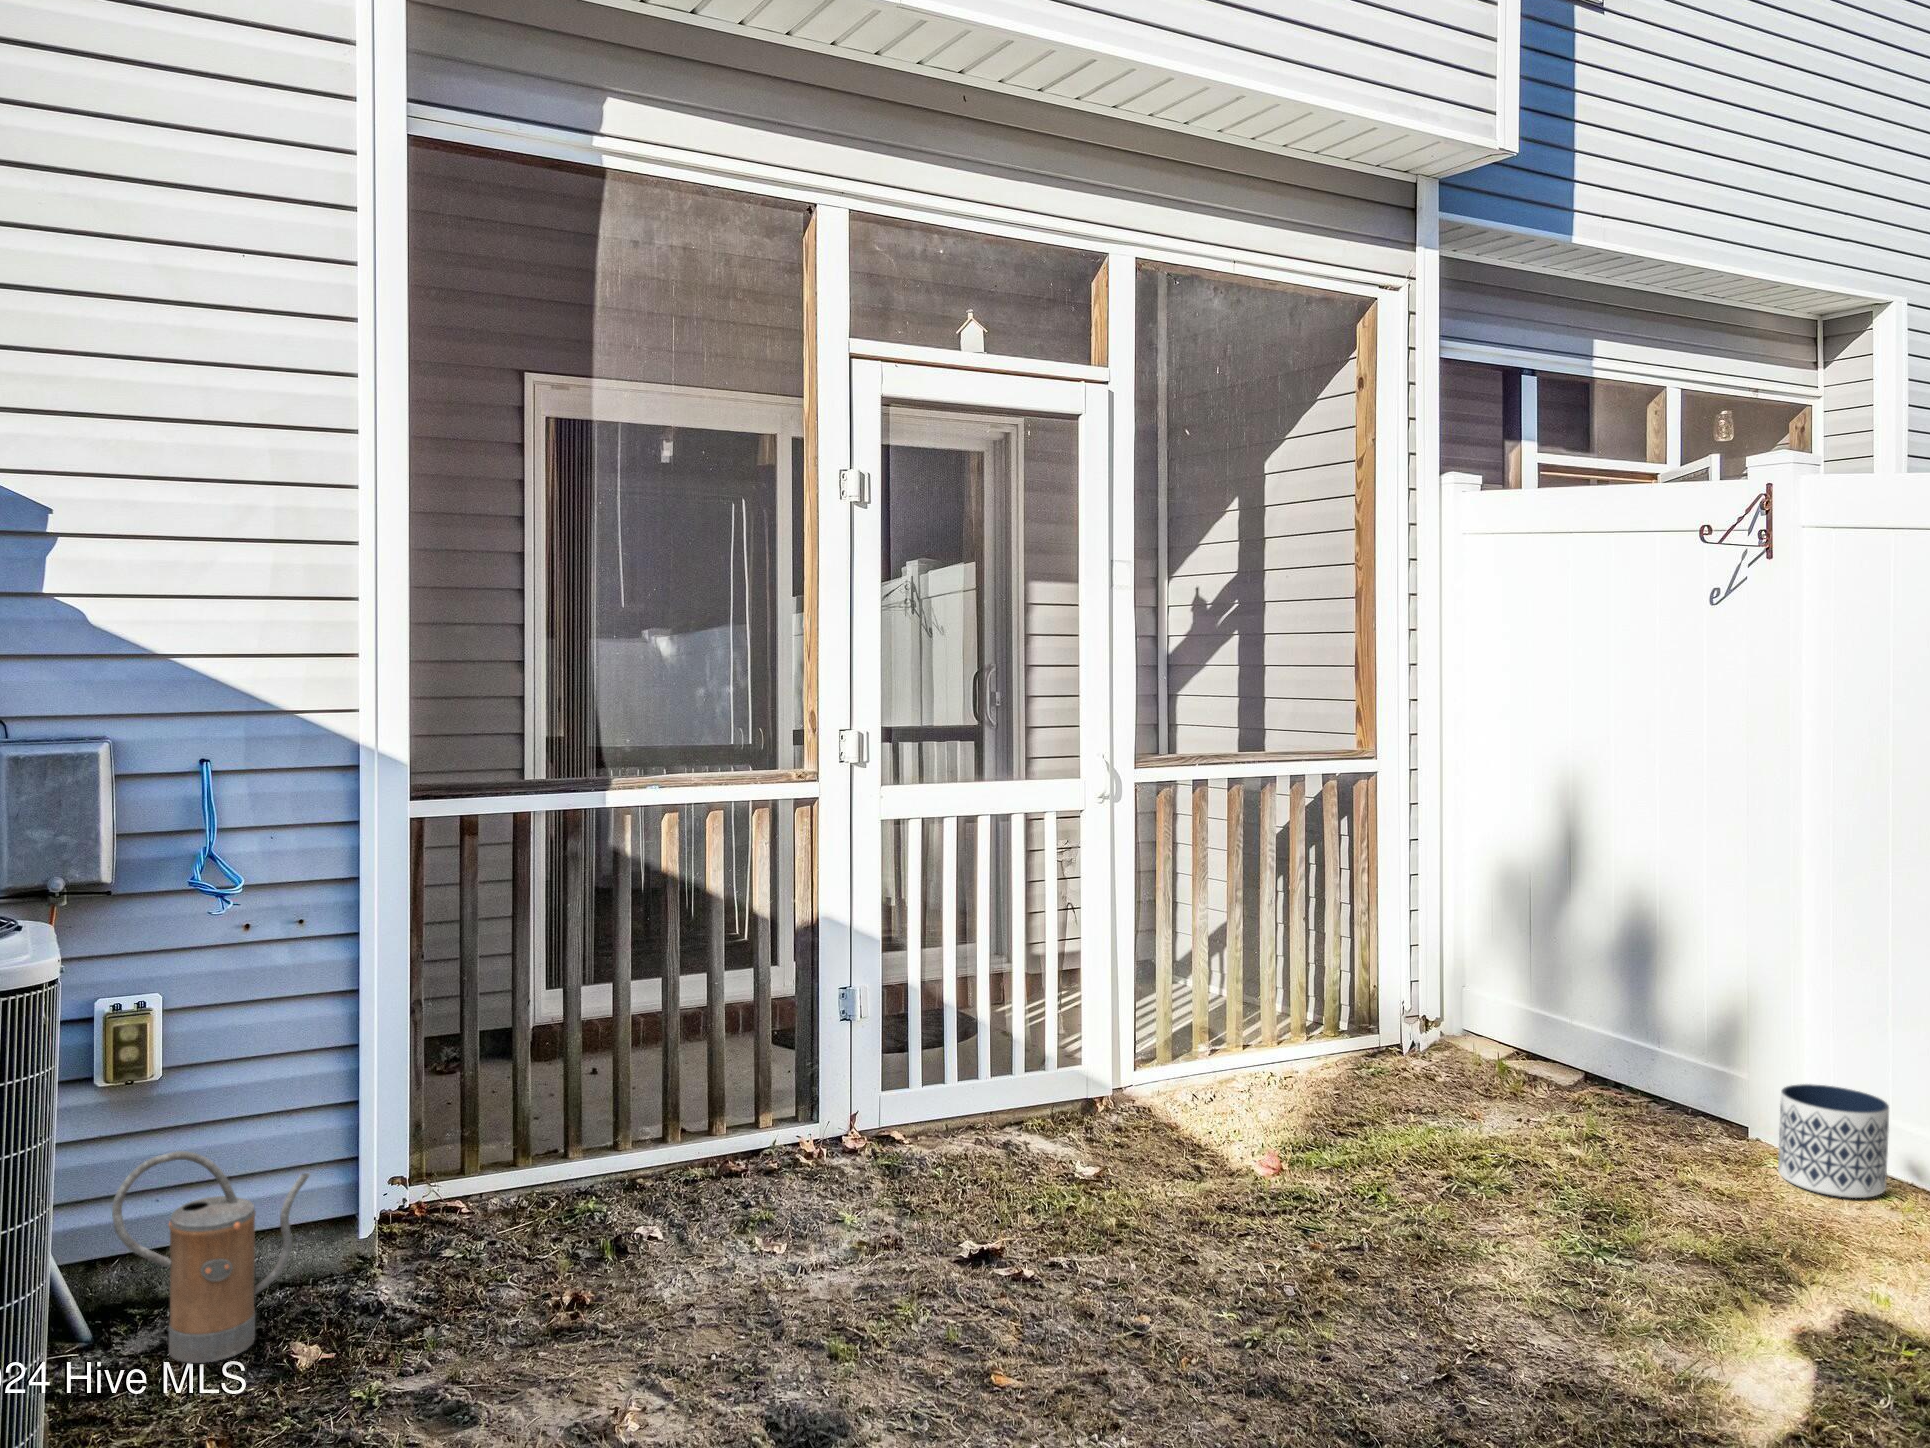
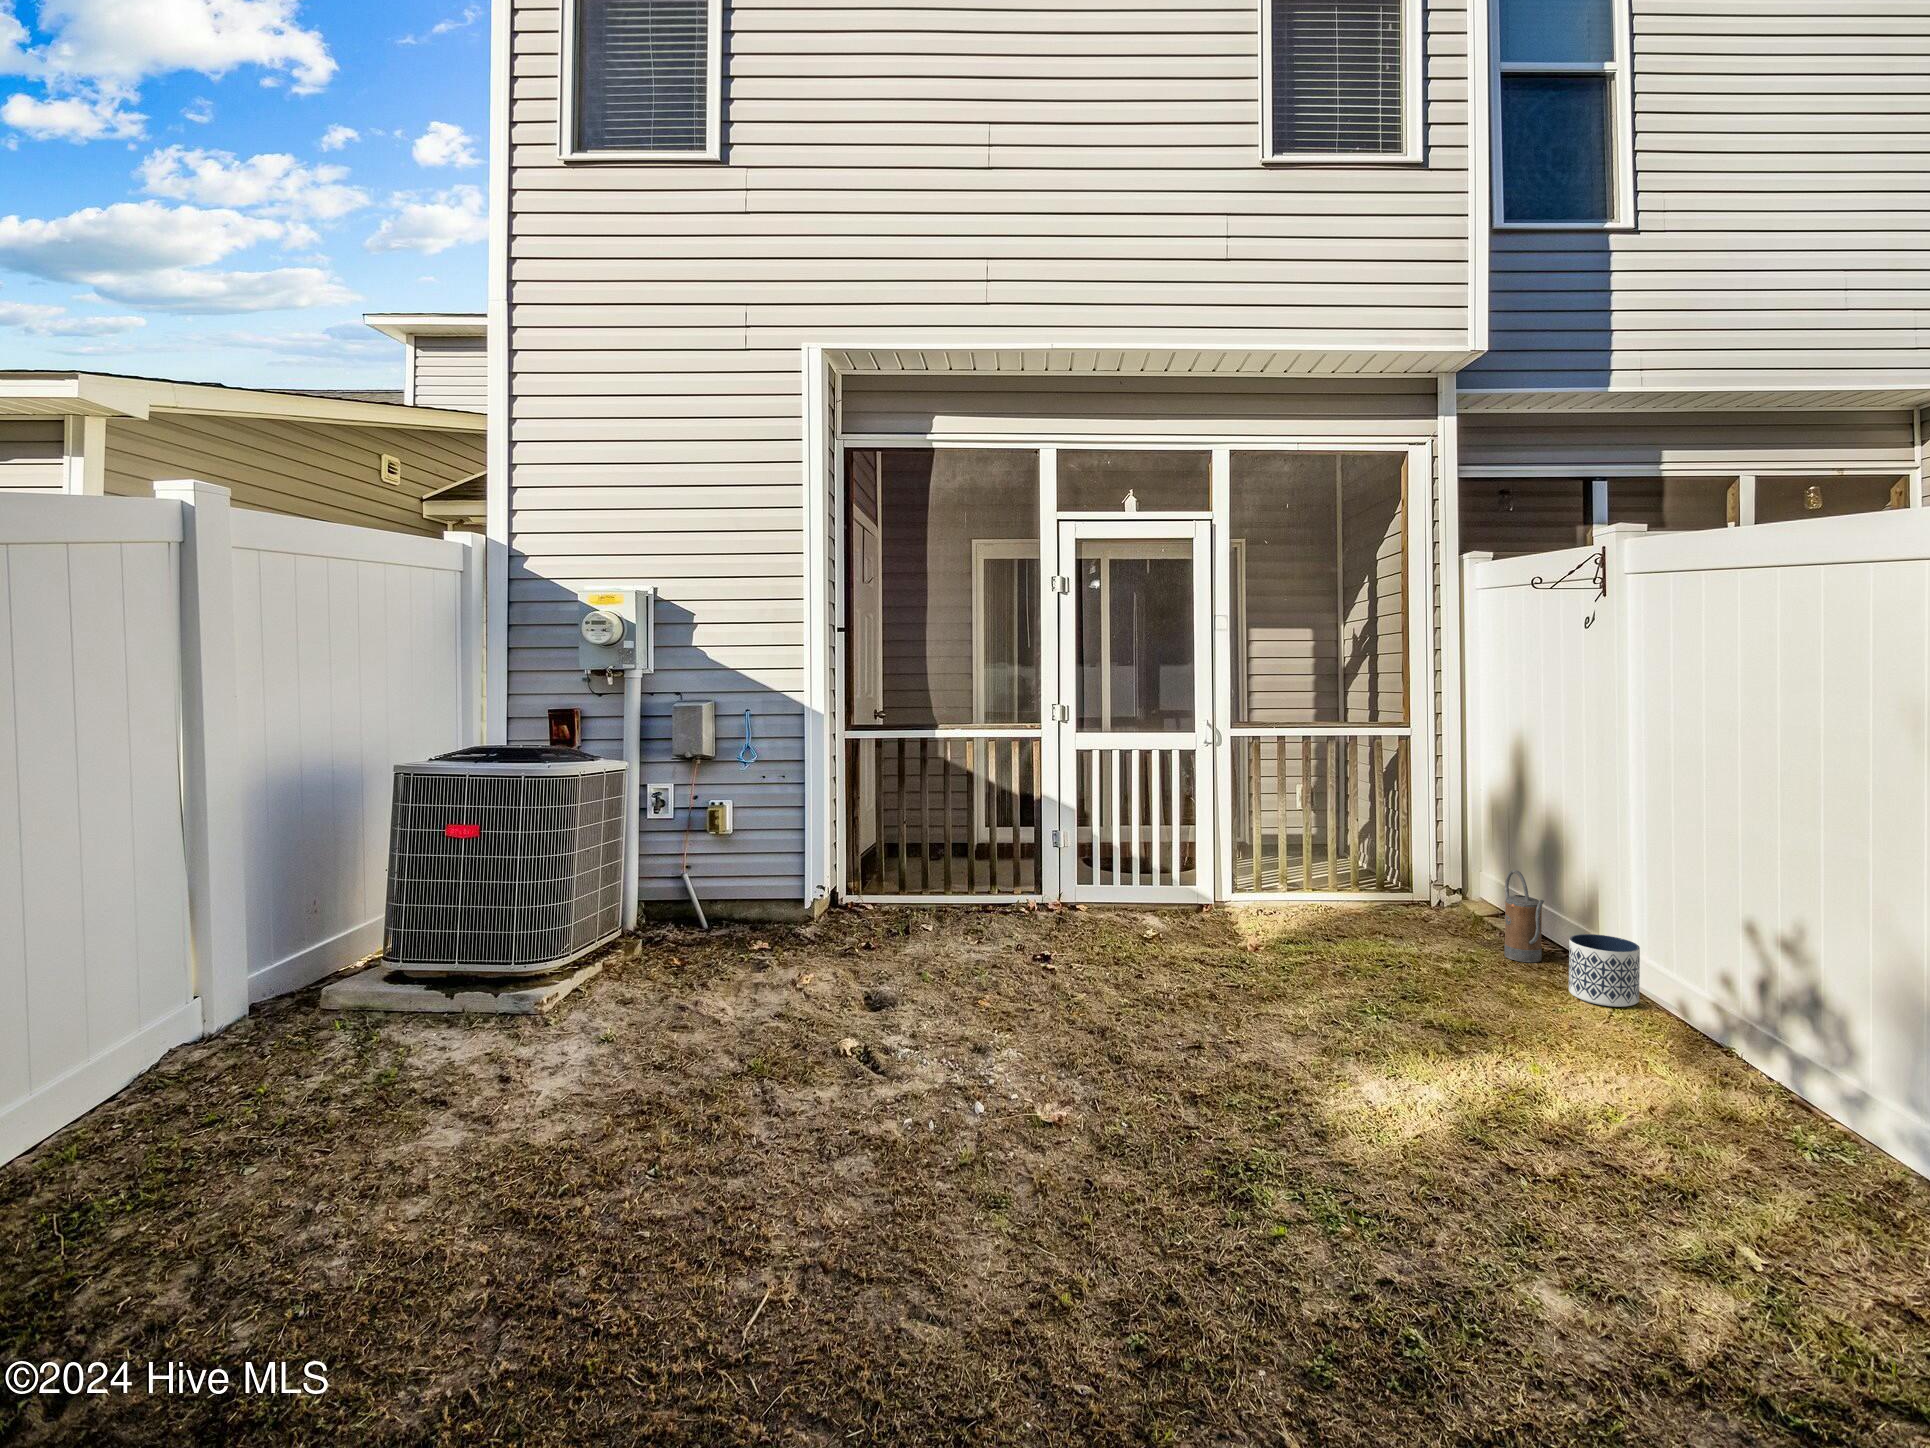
watering can: present [112,1151,310,1363] -> present [1504,870,1544,962]

